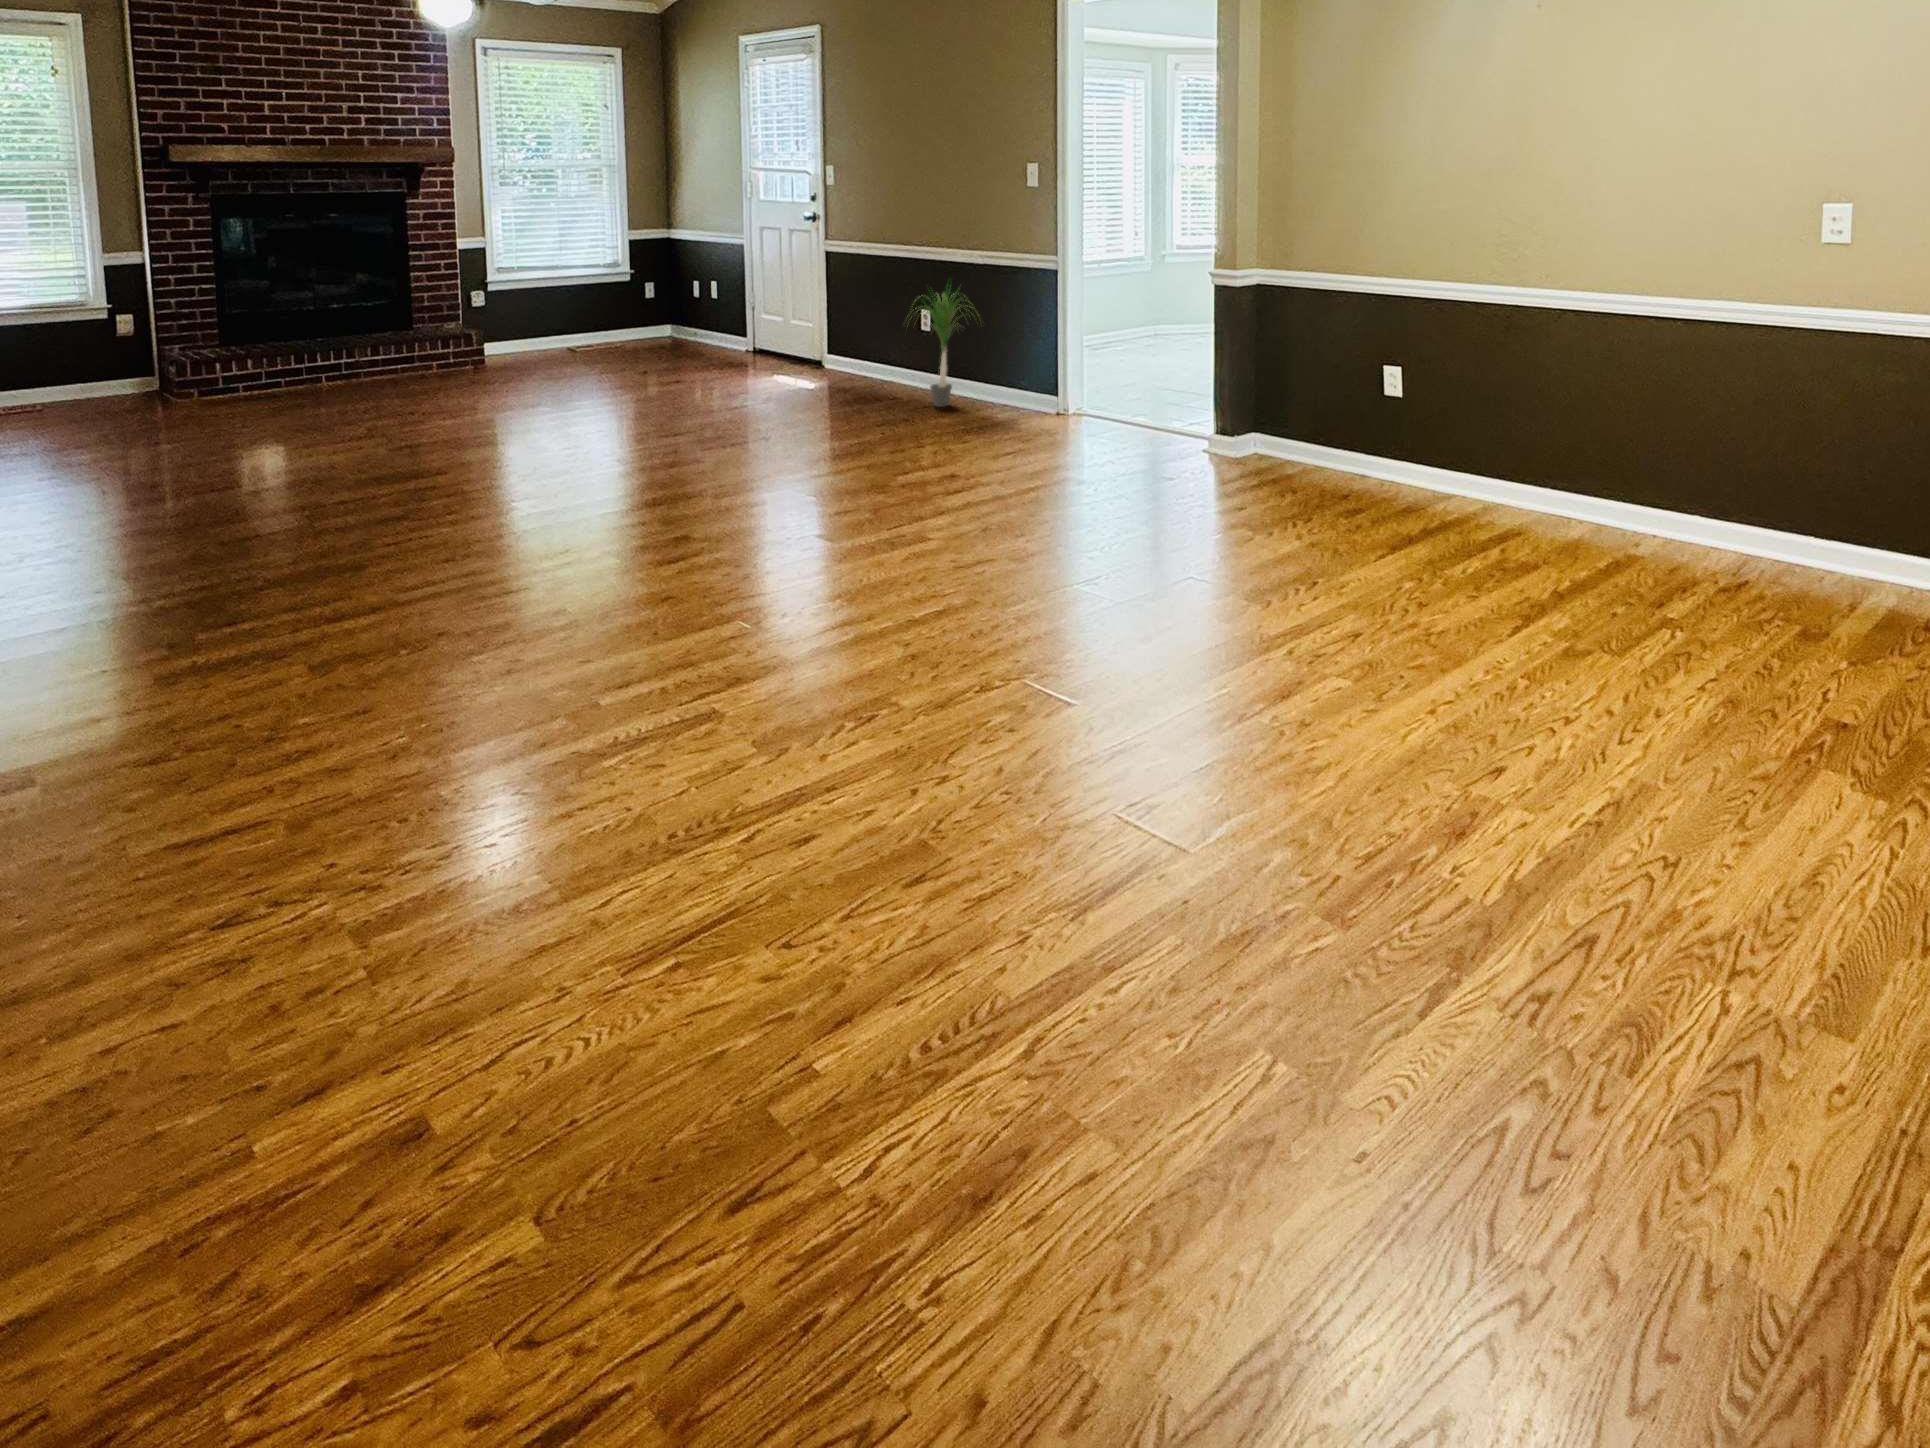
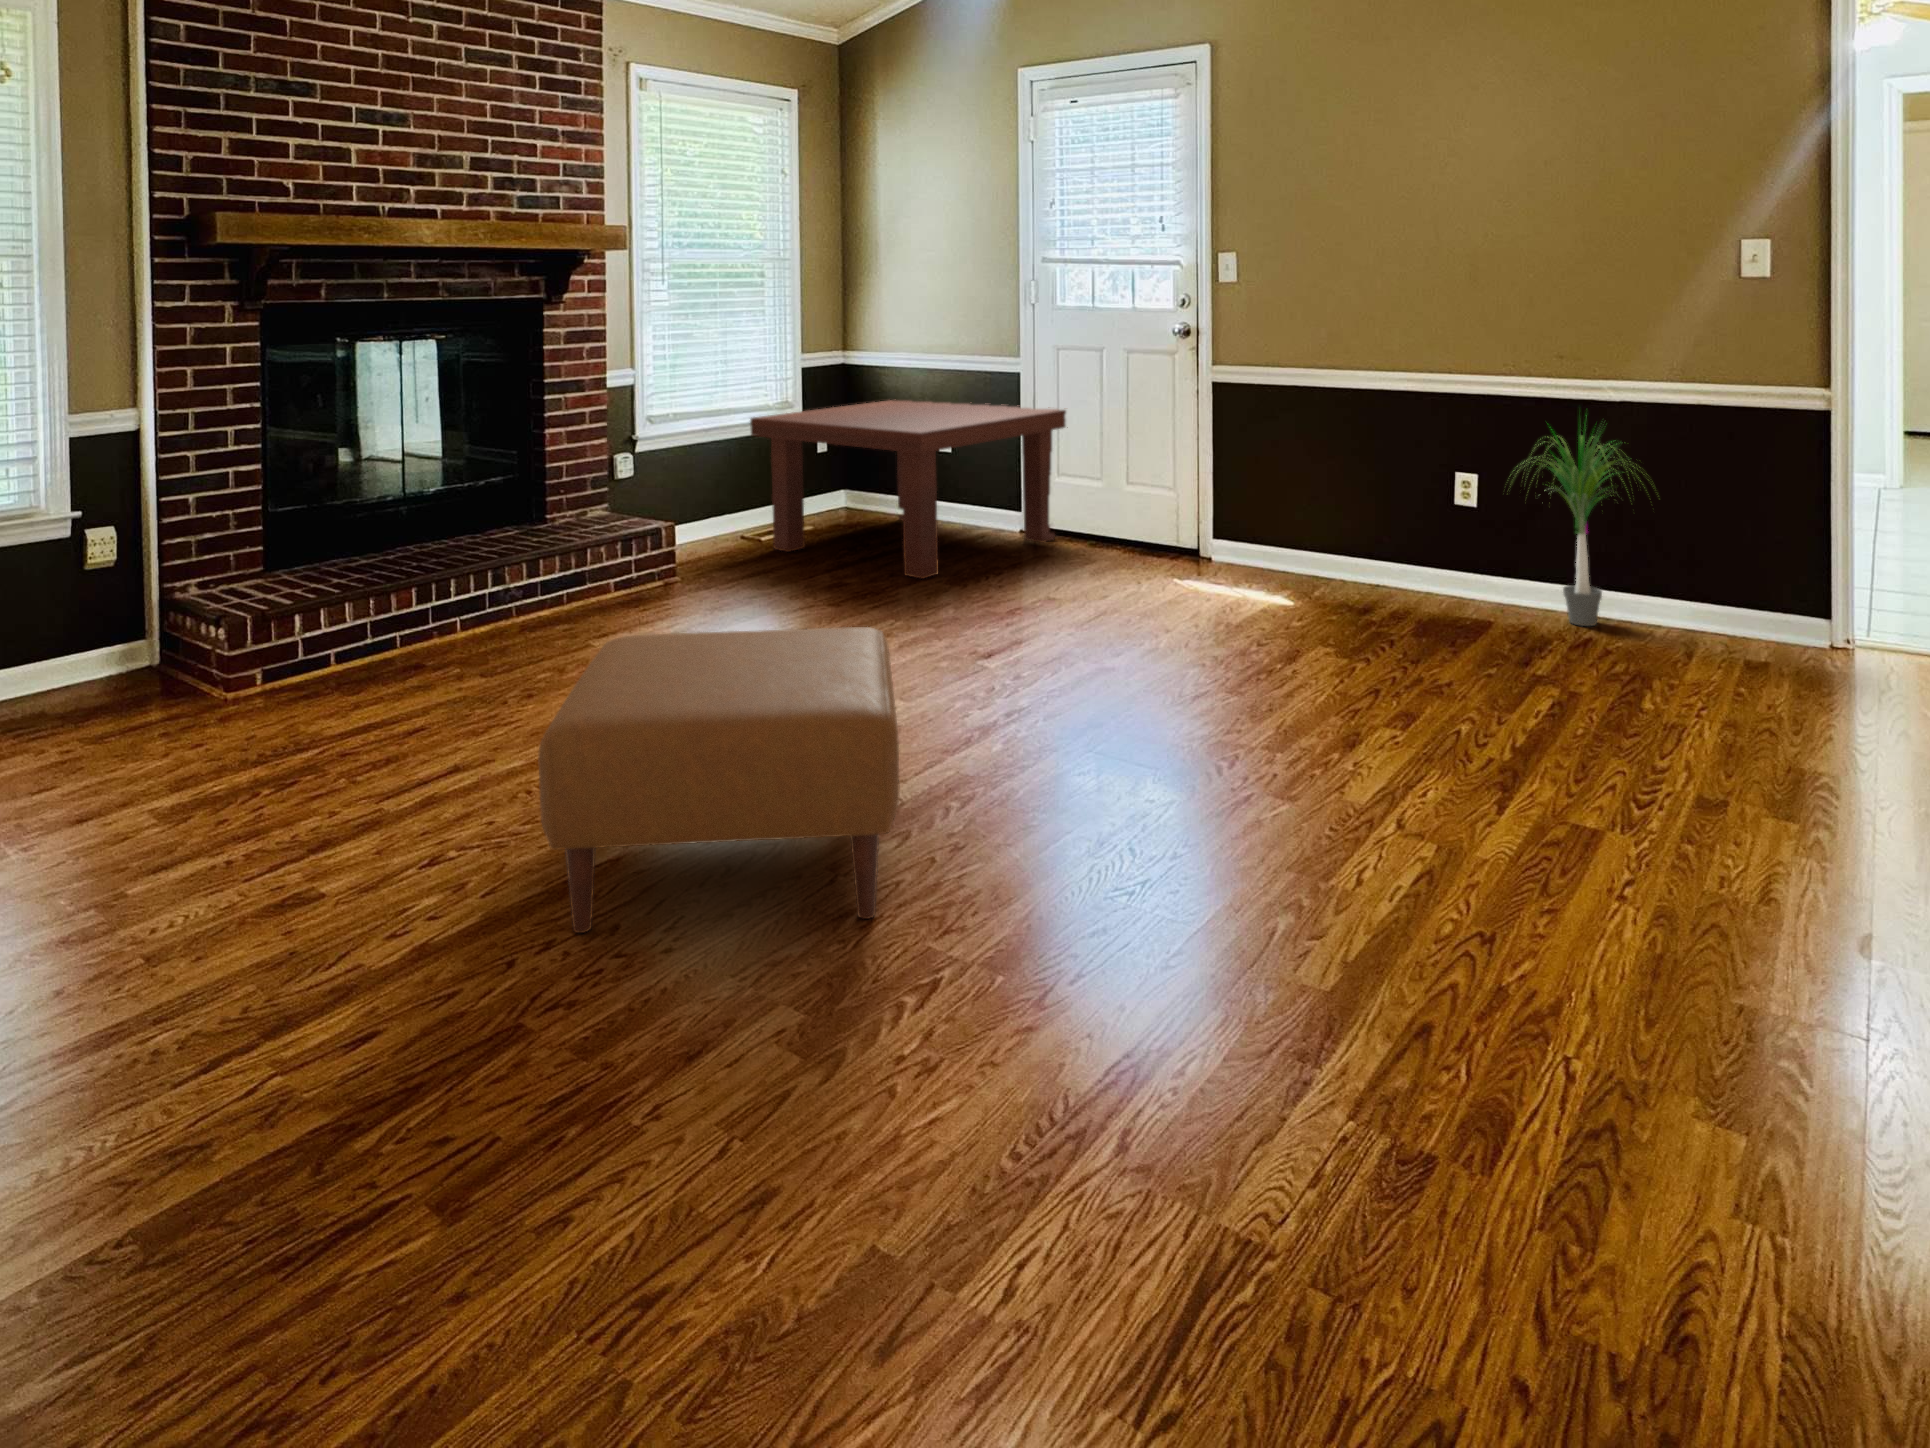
coffee table: none [559,263,764,373] -> present [750,400,1066,579]
ottoman: none [199,365,423,477] -> present [538,627,900,933]

